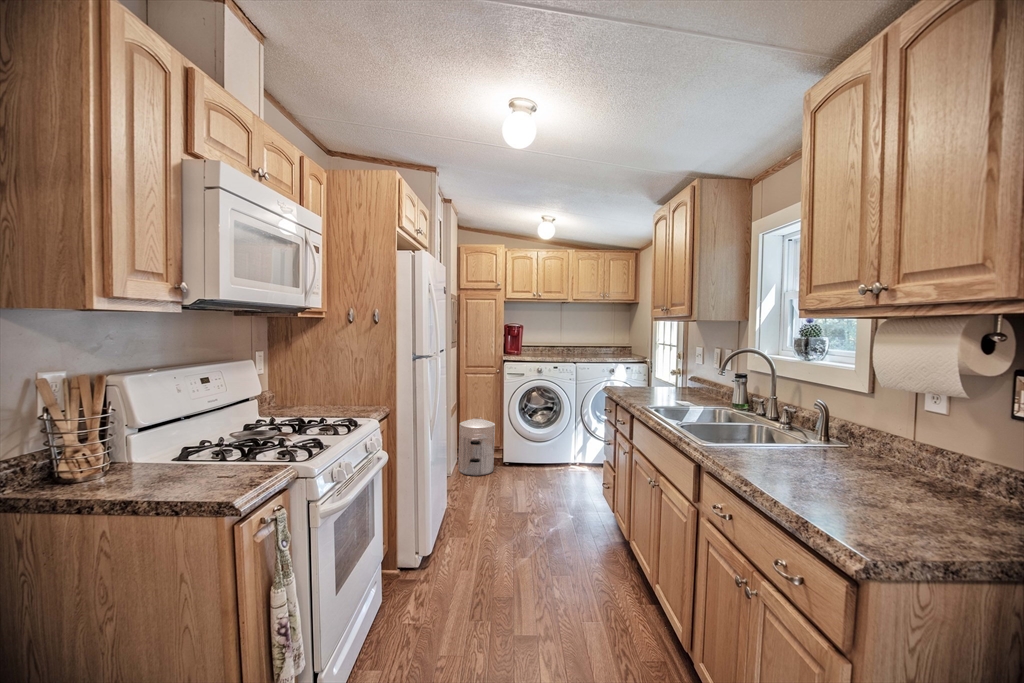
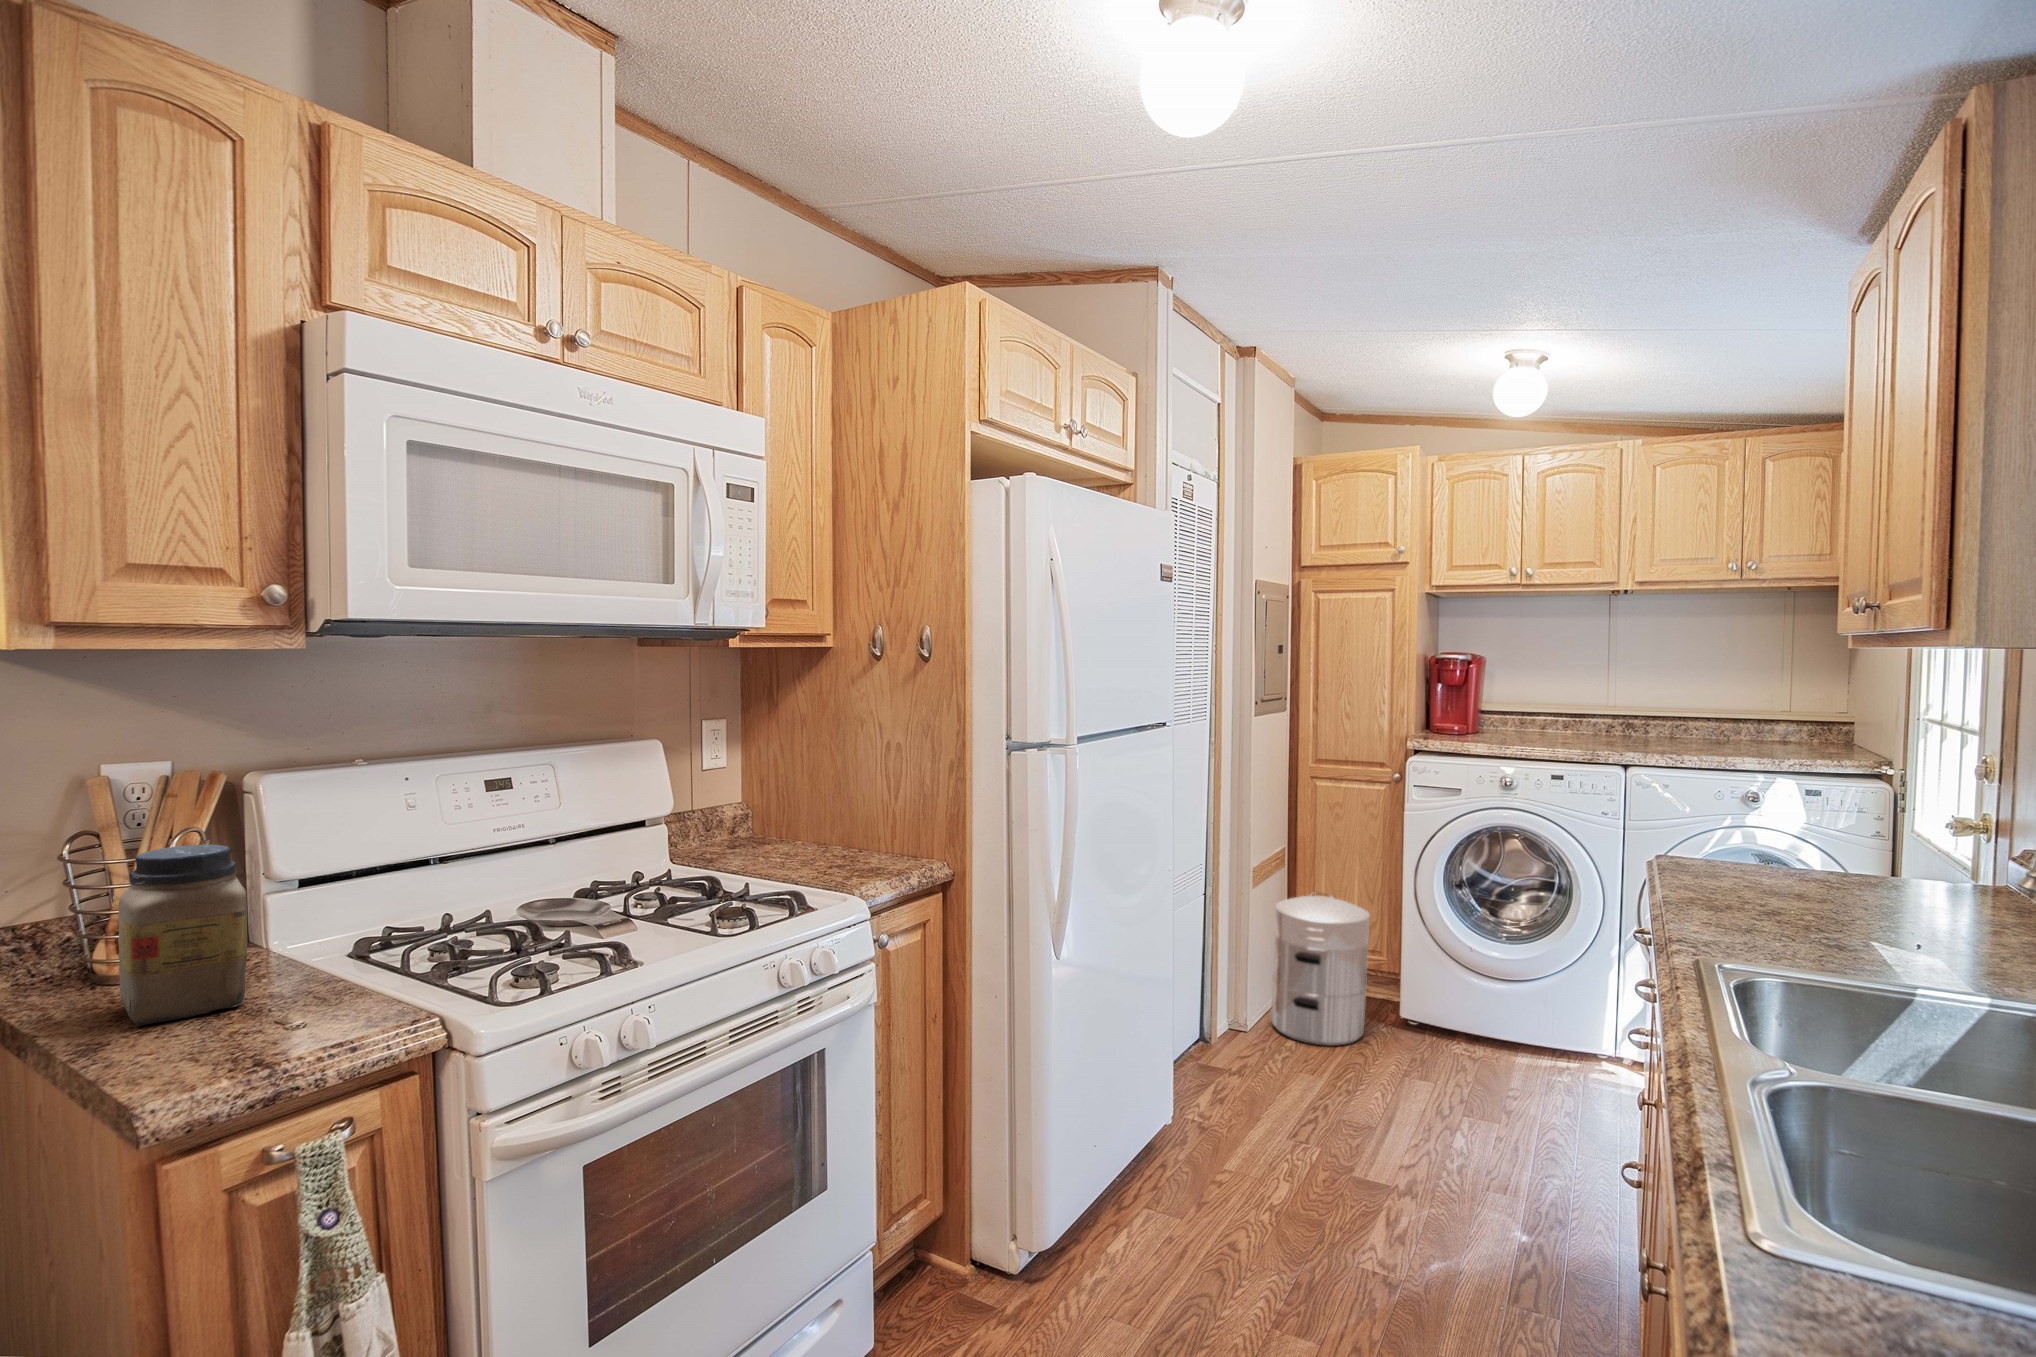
jar: none [105,405,177,491] -> present [118,844,248,1027]

